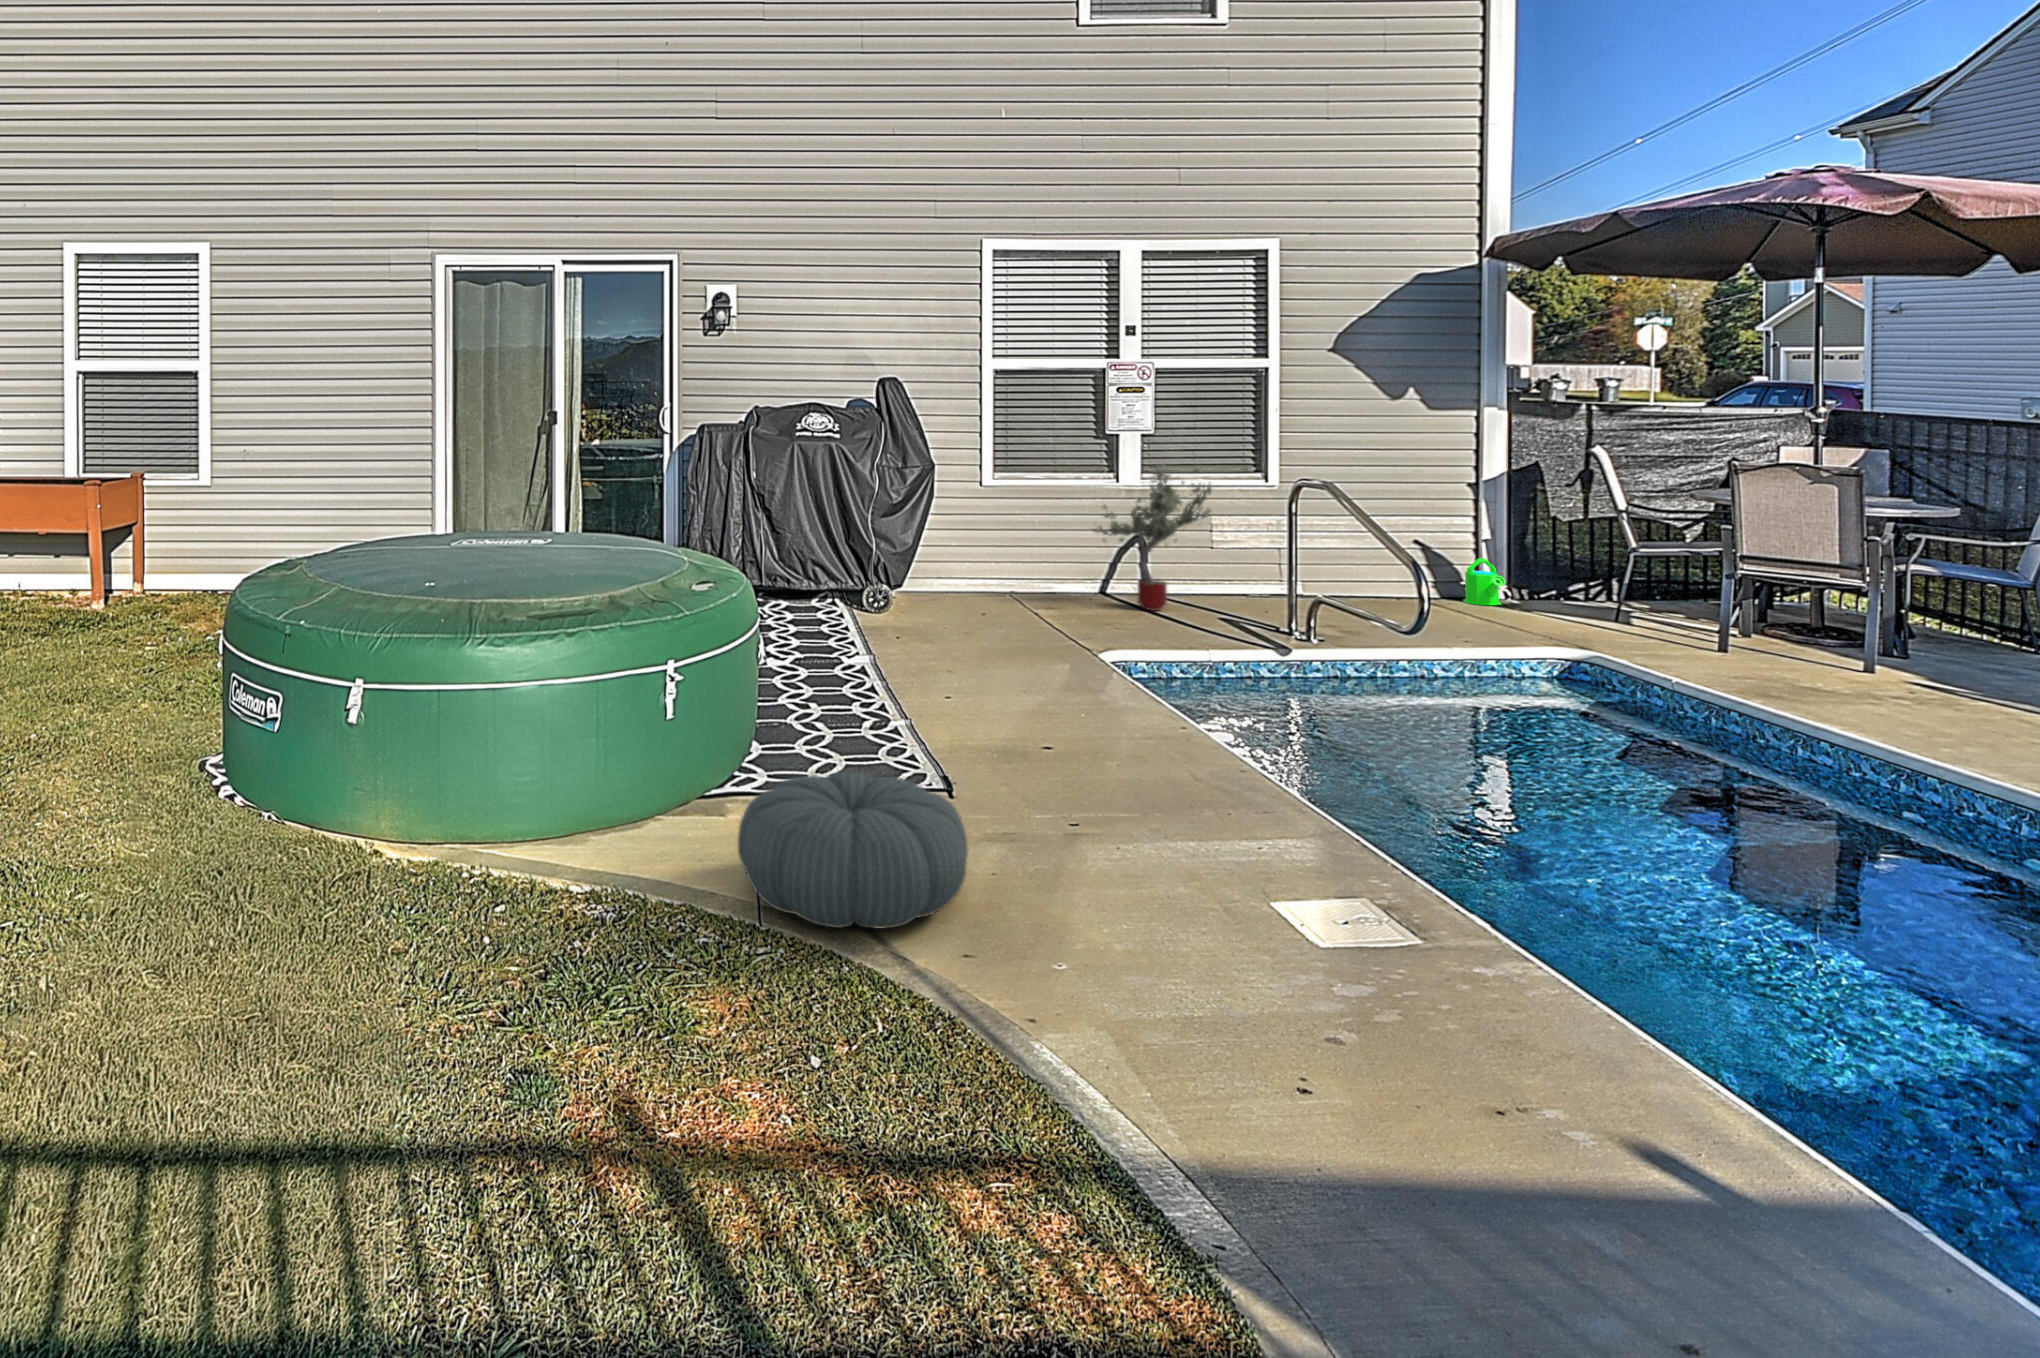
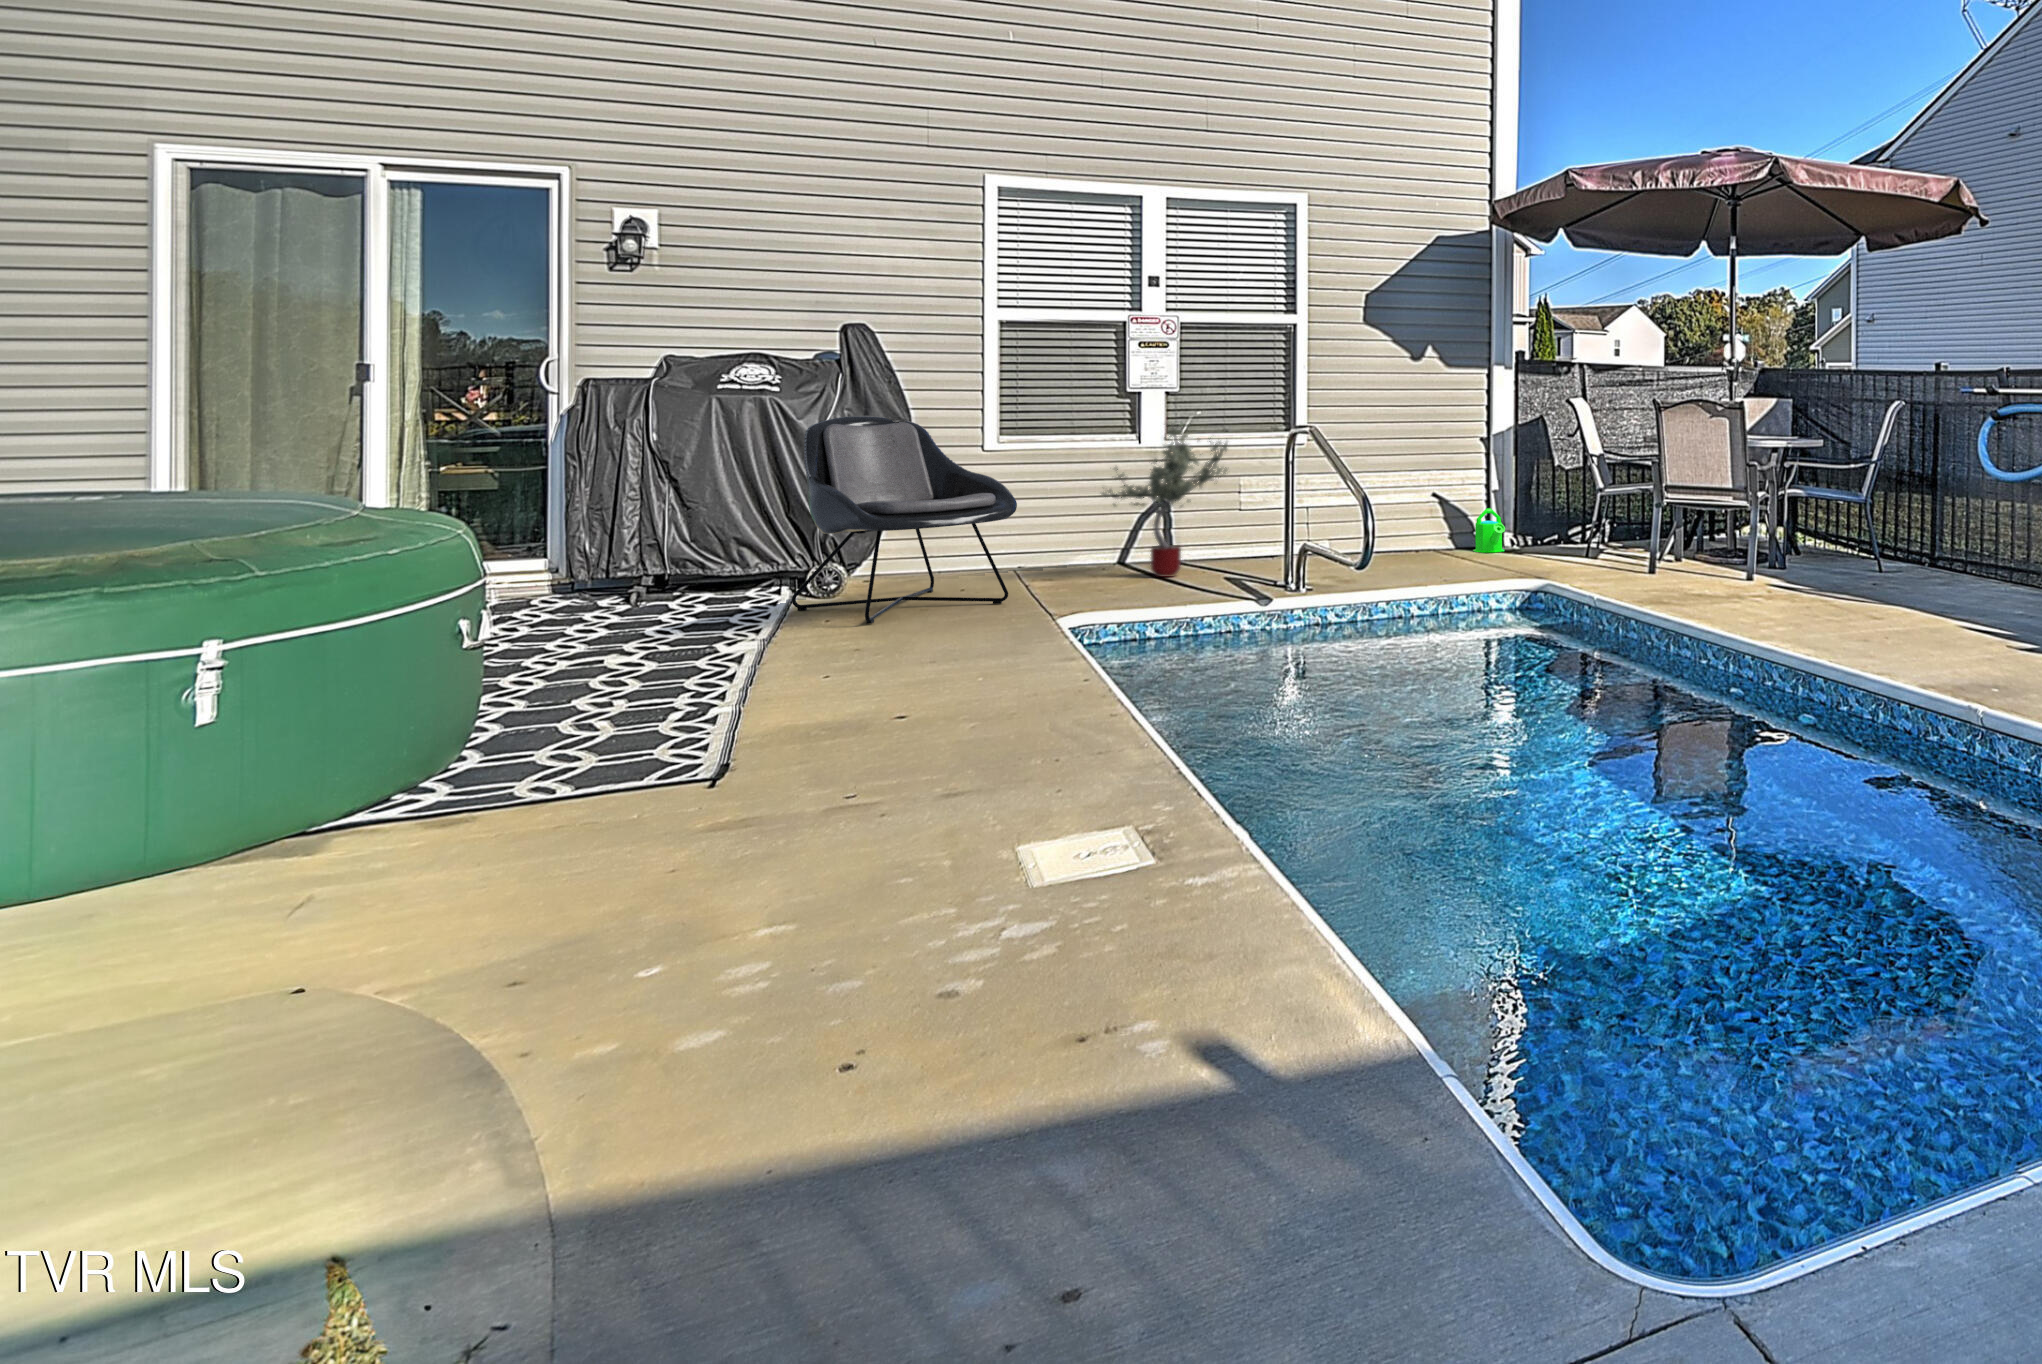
lounge chair: none [852,457,1036,643] -> present [792,416,1017,624]
pouf: present [738,772,968,928] -> none [263,747,654,950]

